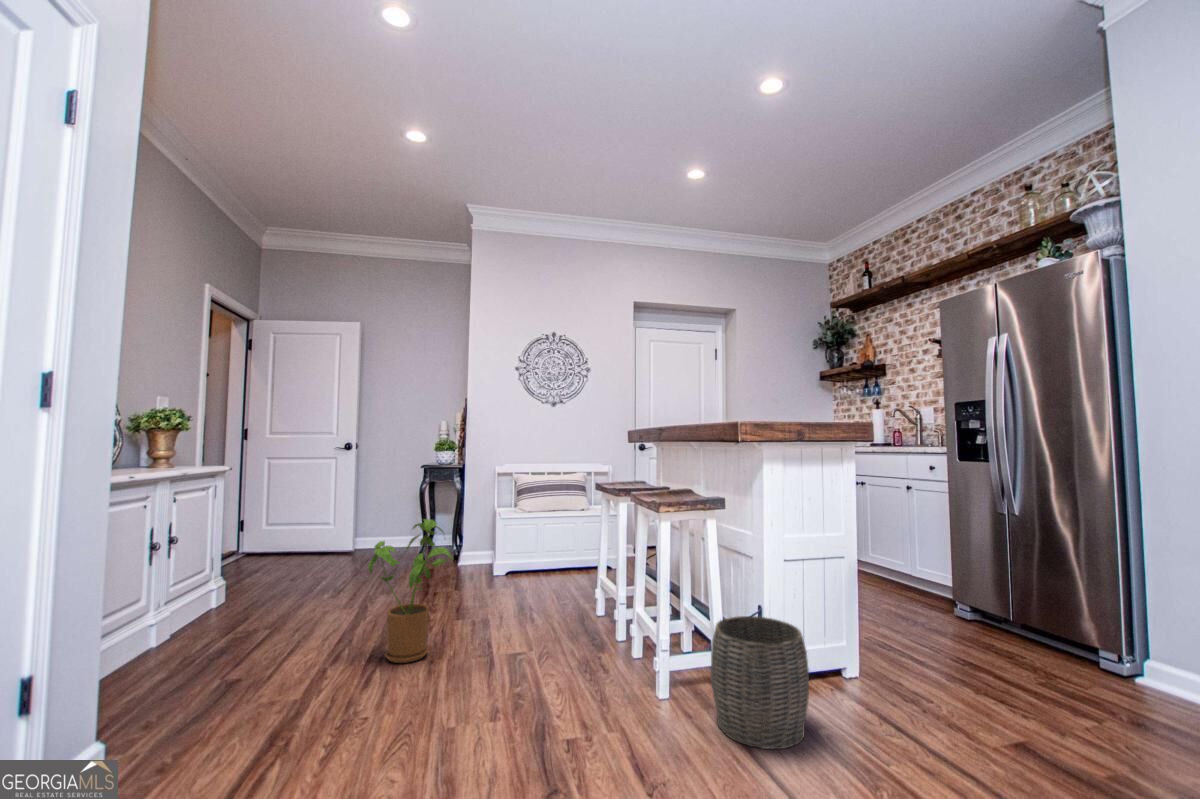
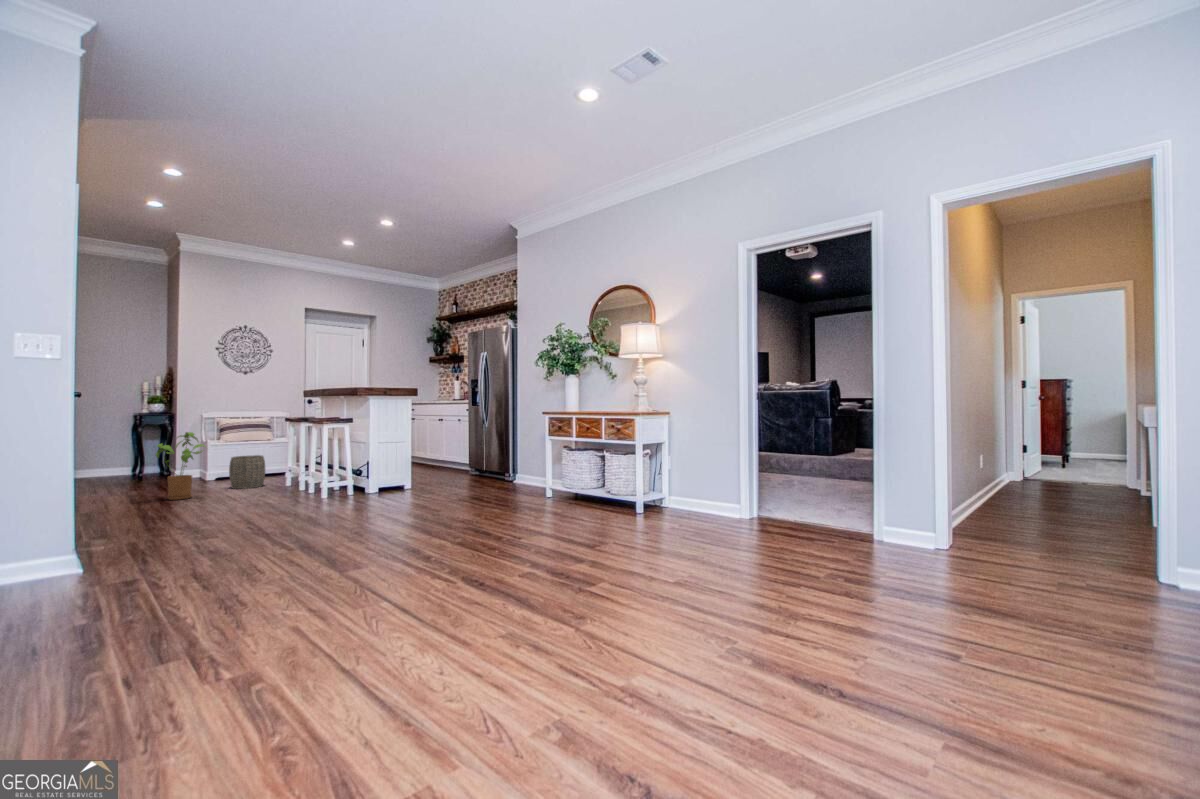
woven basket: present [711,616,809,749] -> present [229,455,265,489]

